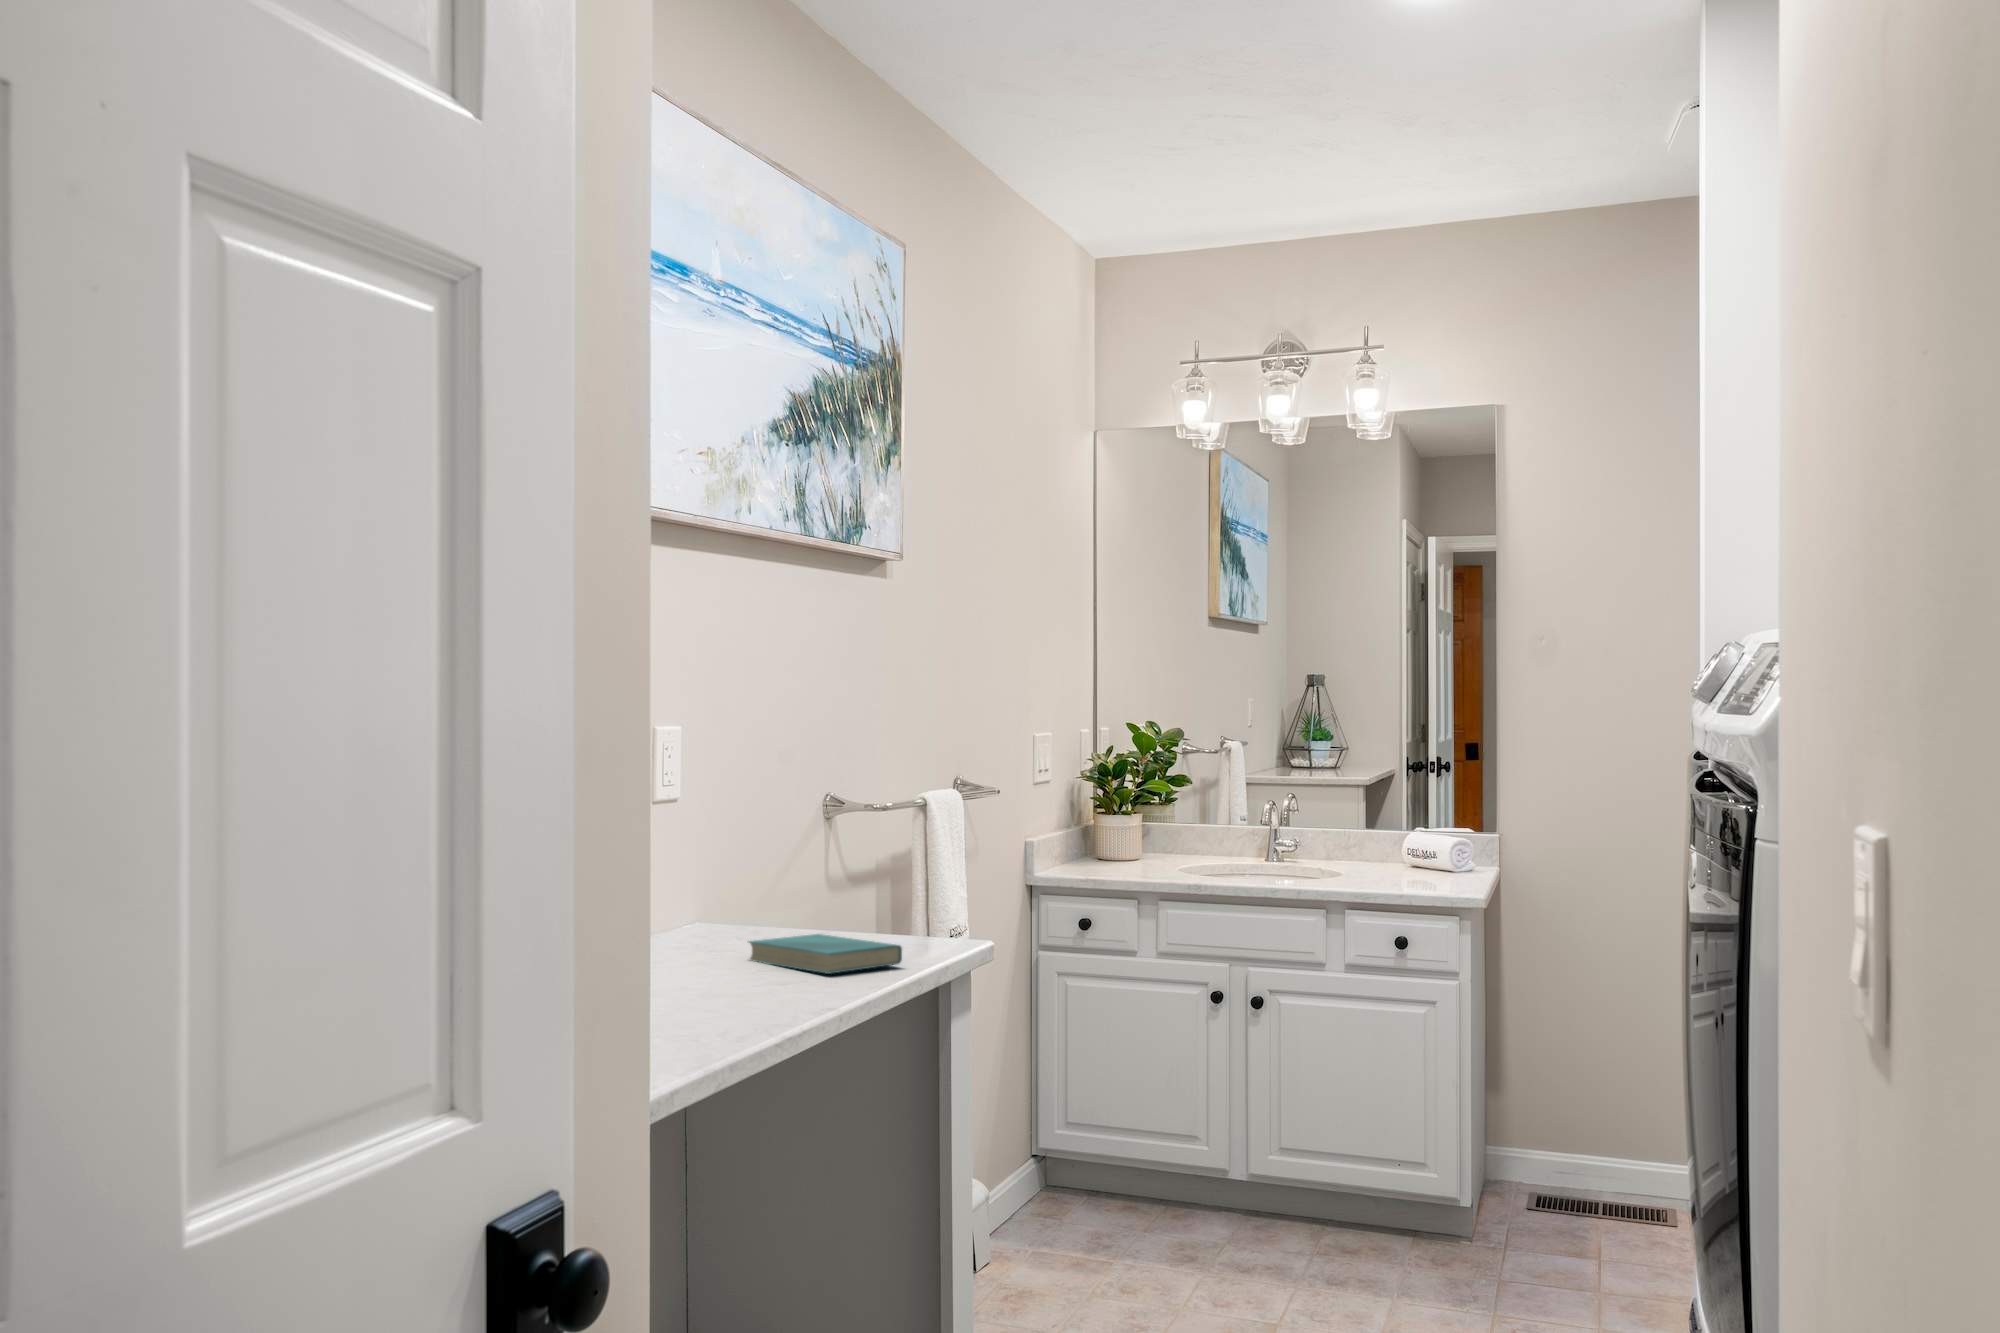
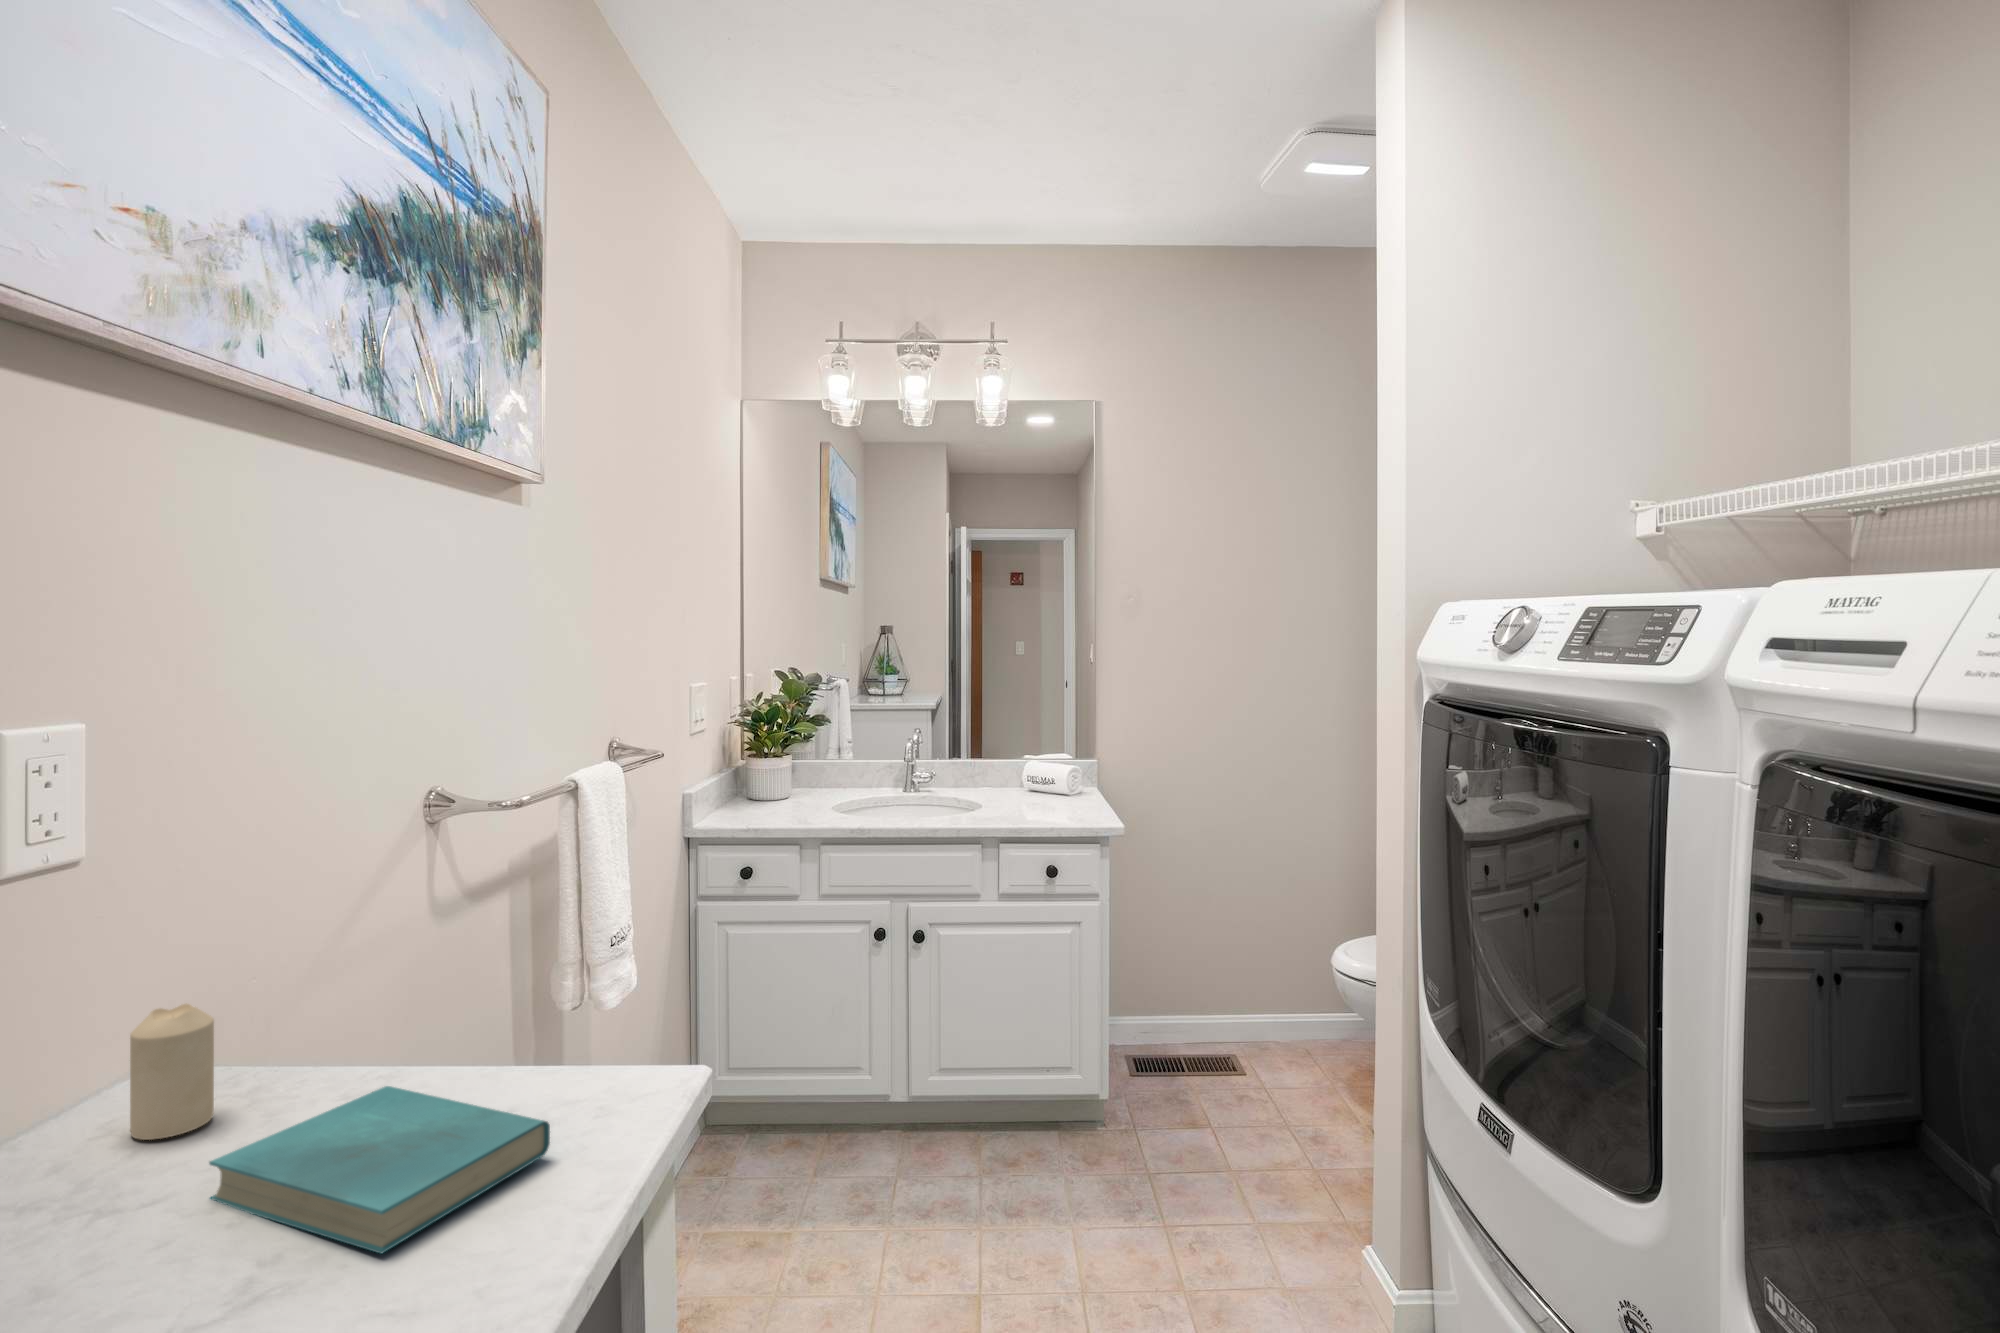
candle: none [700,880,736,945] -> present [130,1004,214,1140]

